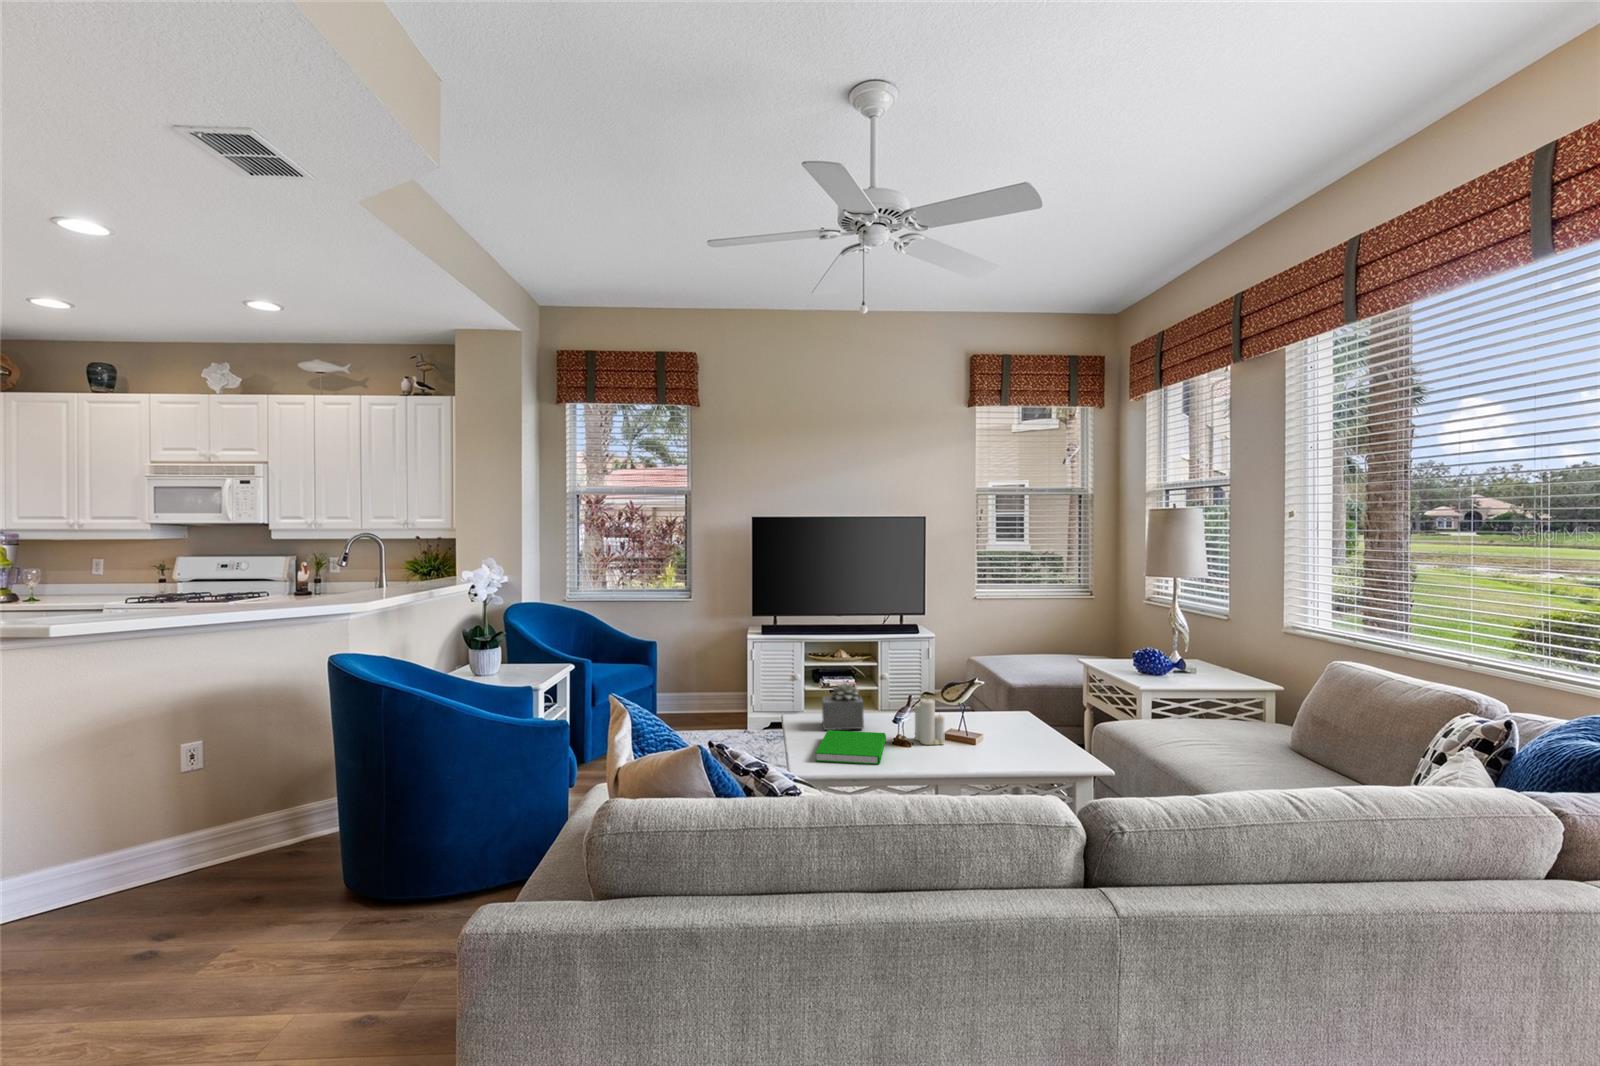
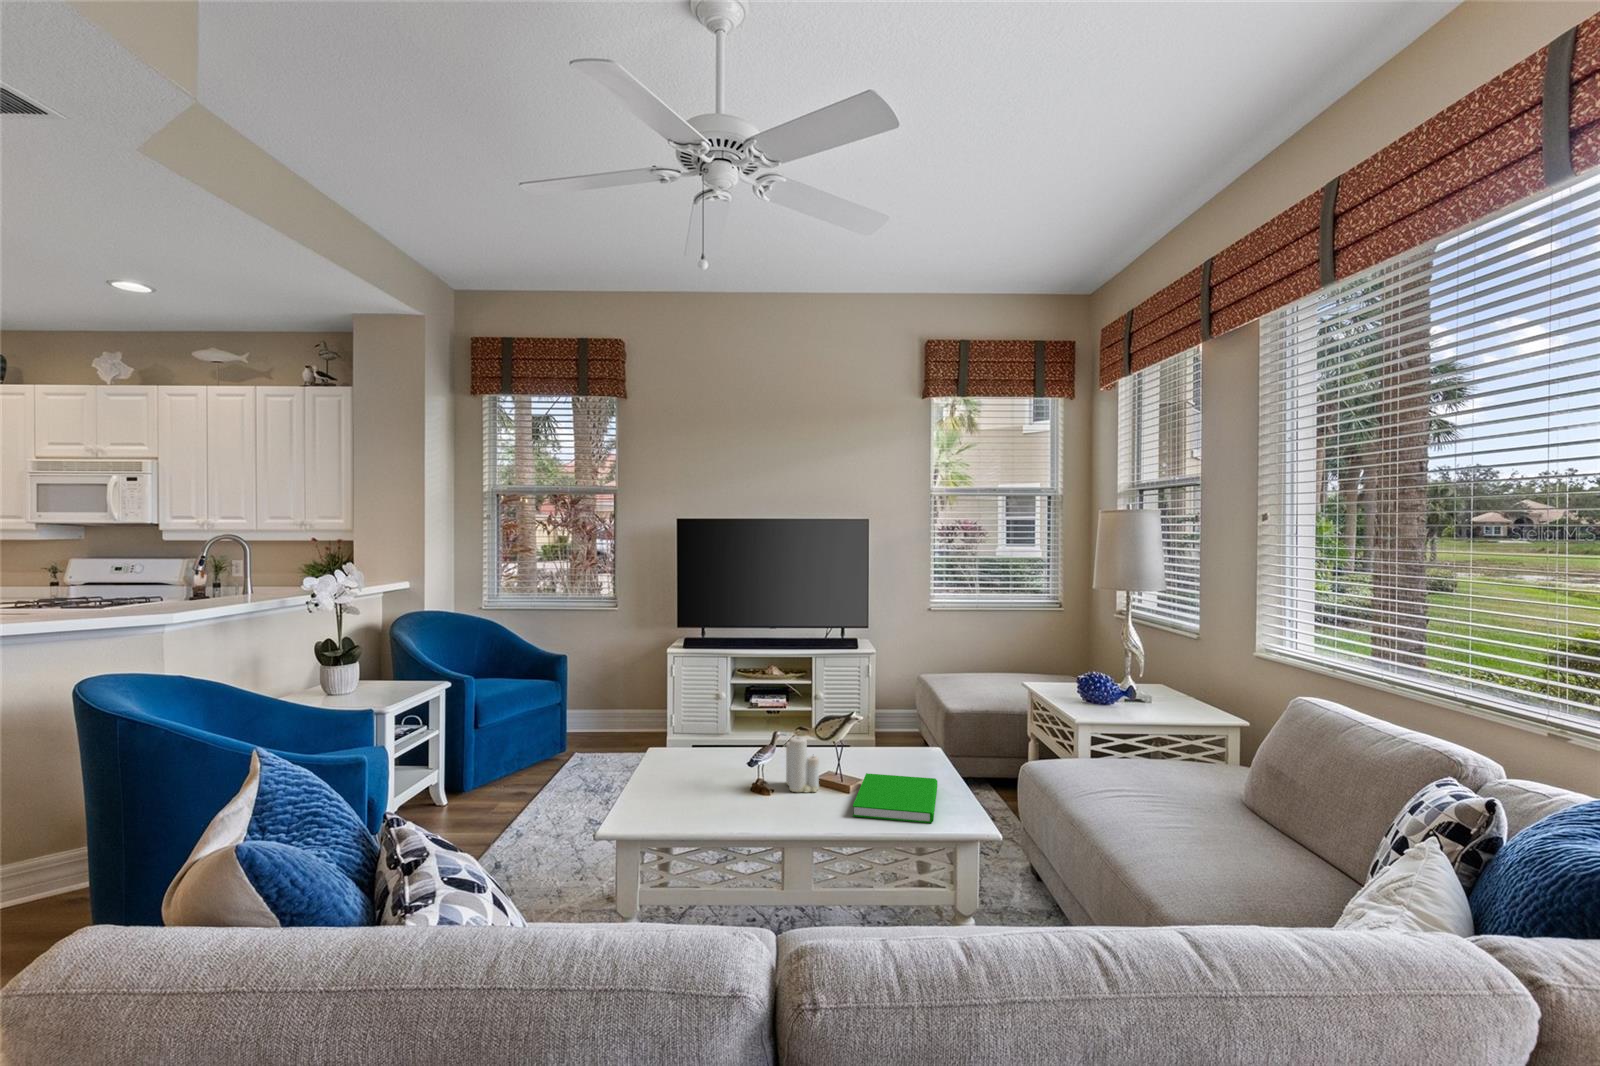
succulent plant: present [822,683,864,730] -> none [687,711,739,769]
book: present [816,730,886,765] -> present [853,773,937,823]

